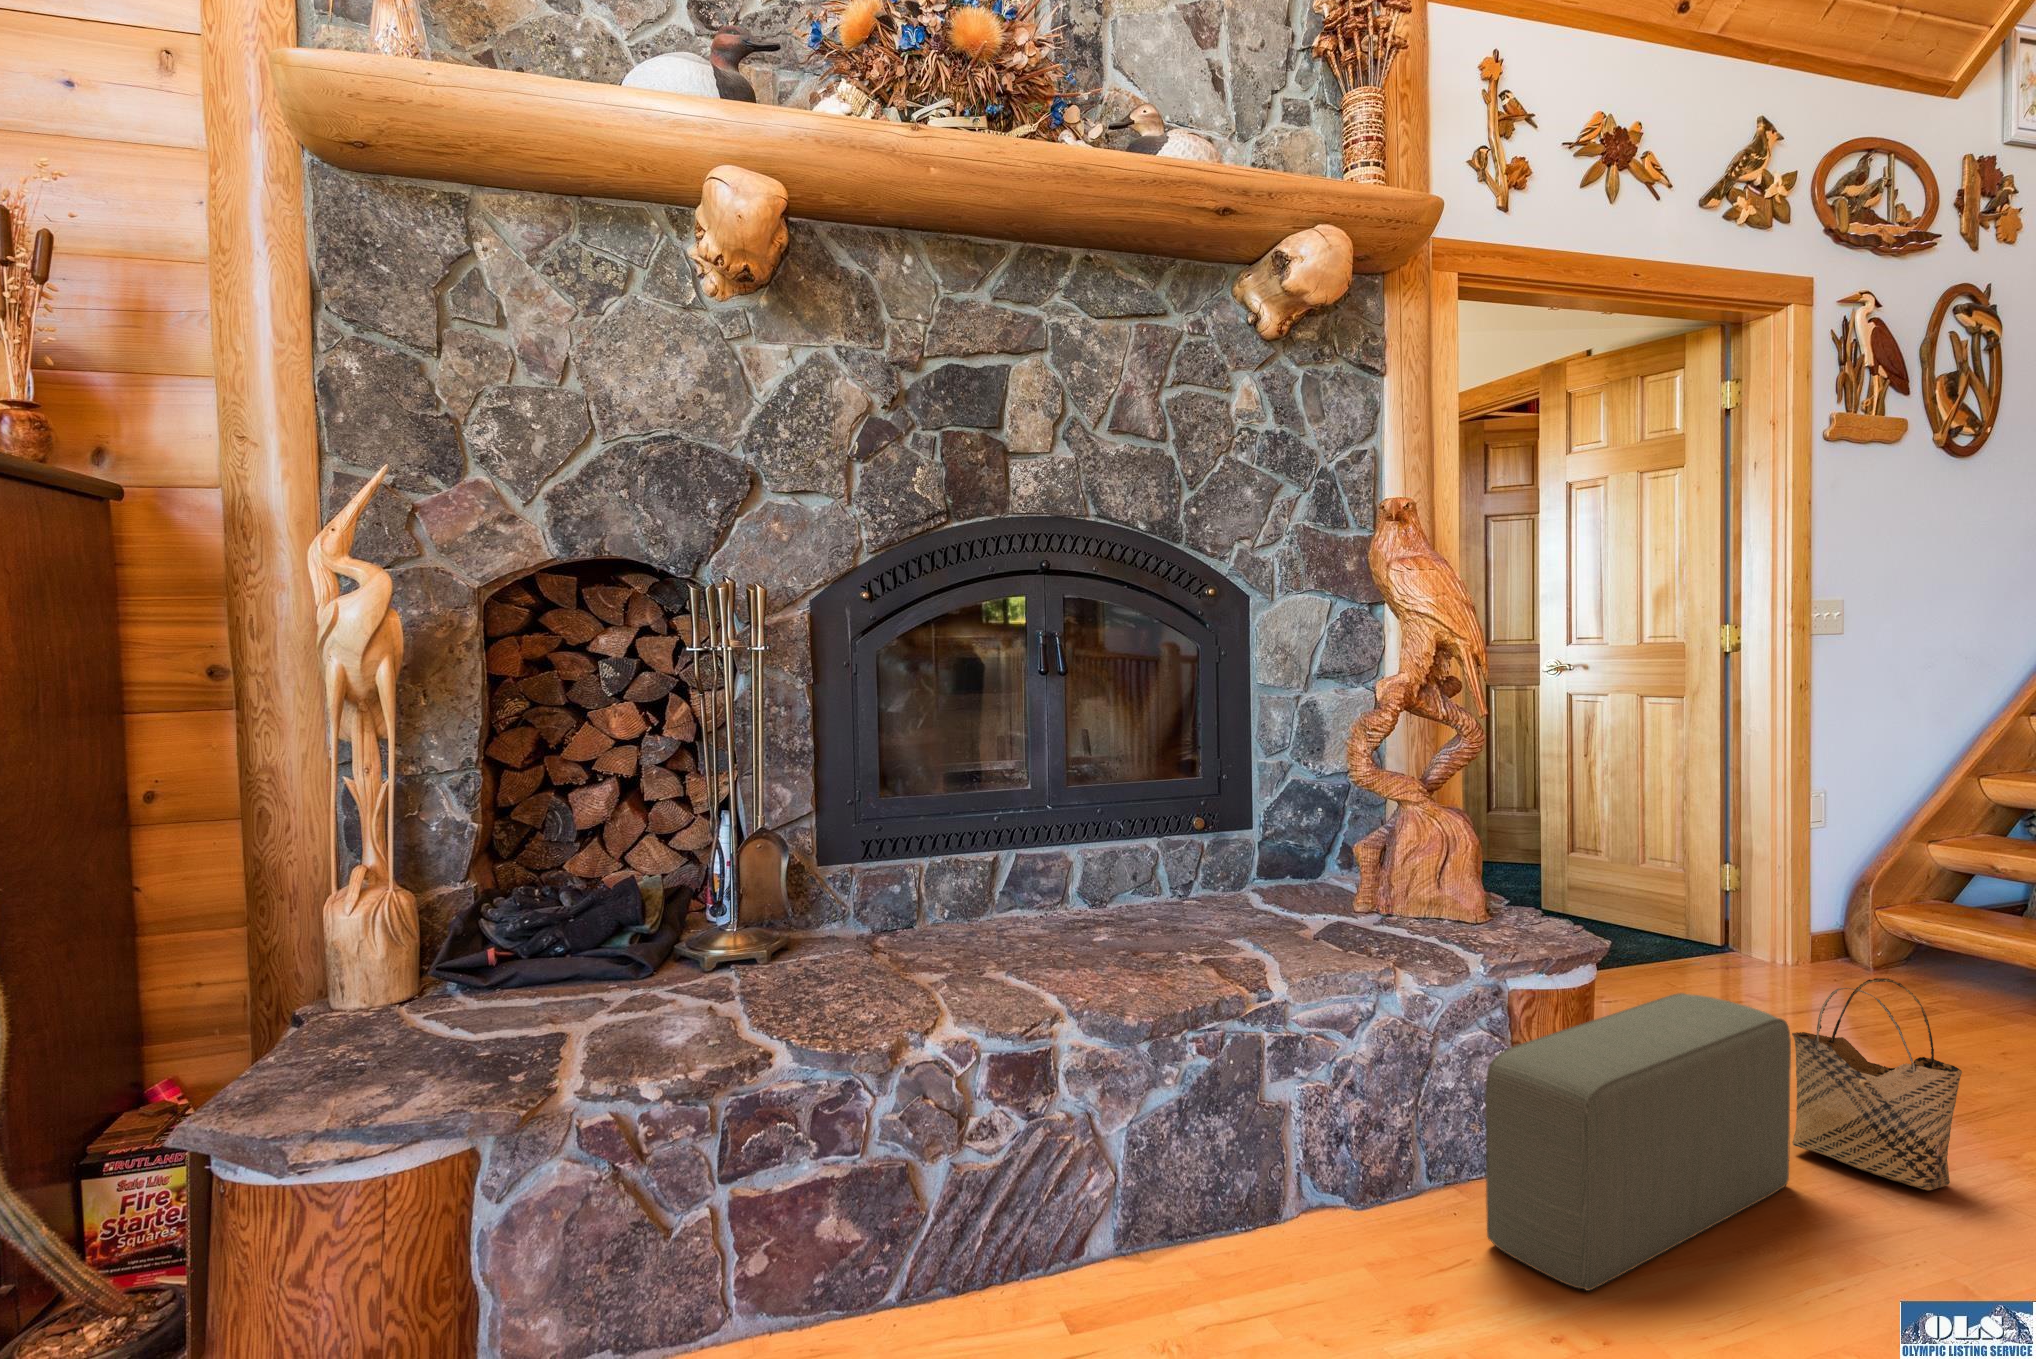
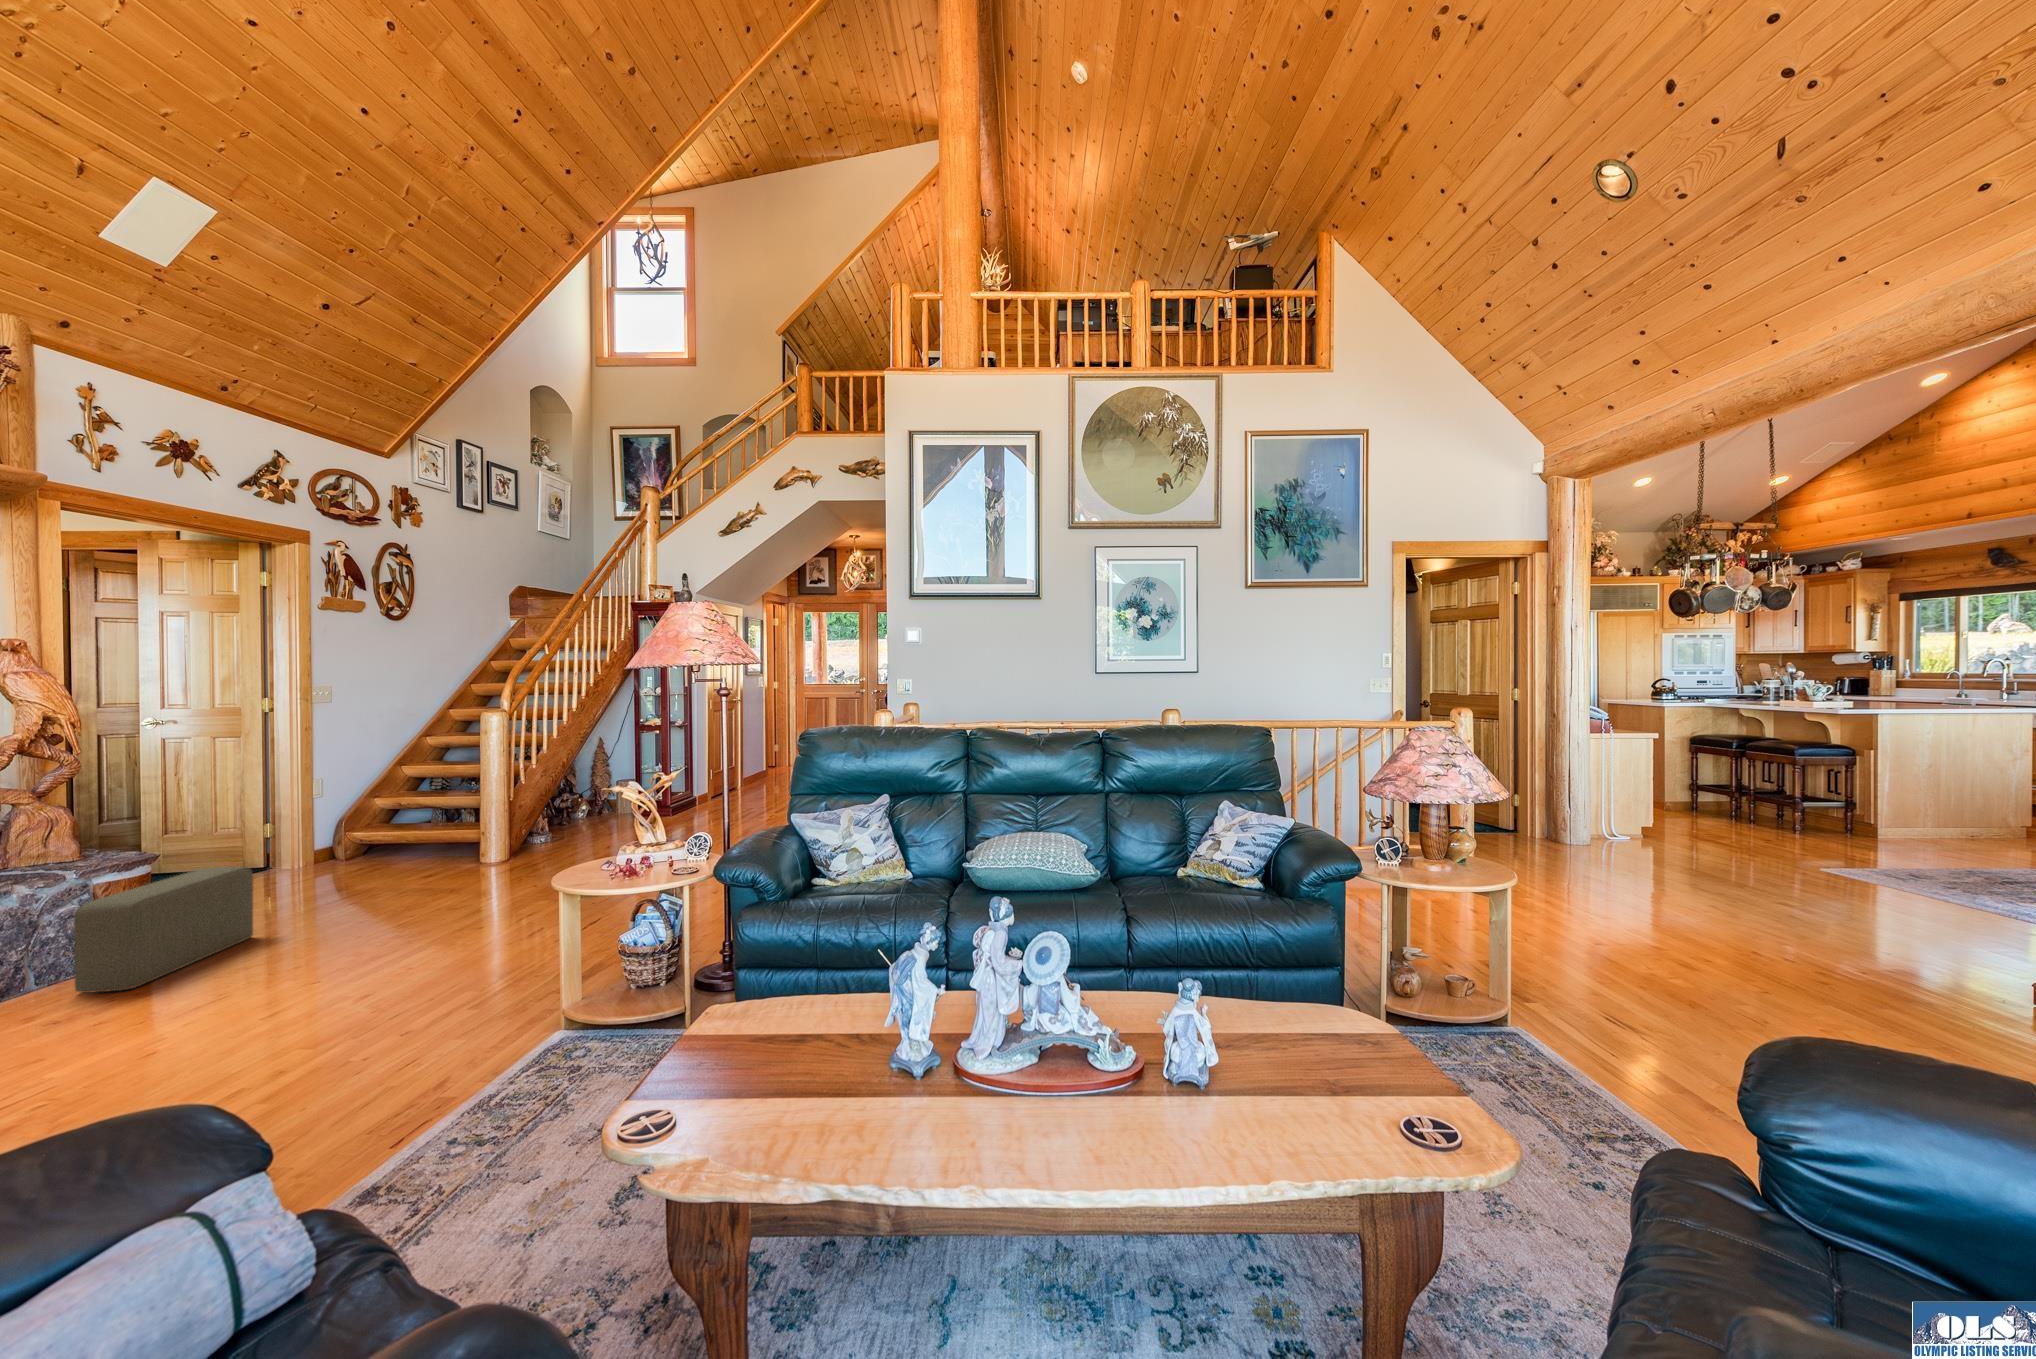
woven basket: present [1792,978,1962,1190] -> none [261,846,331,925]

